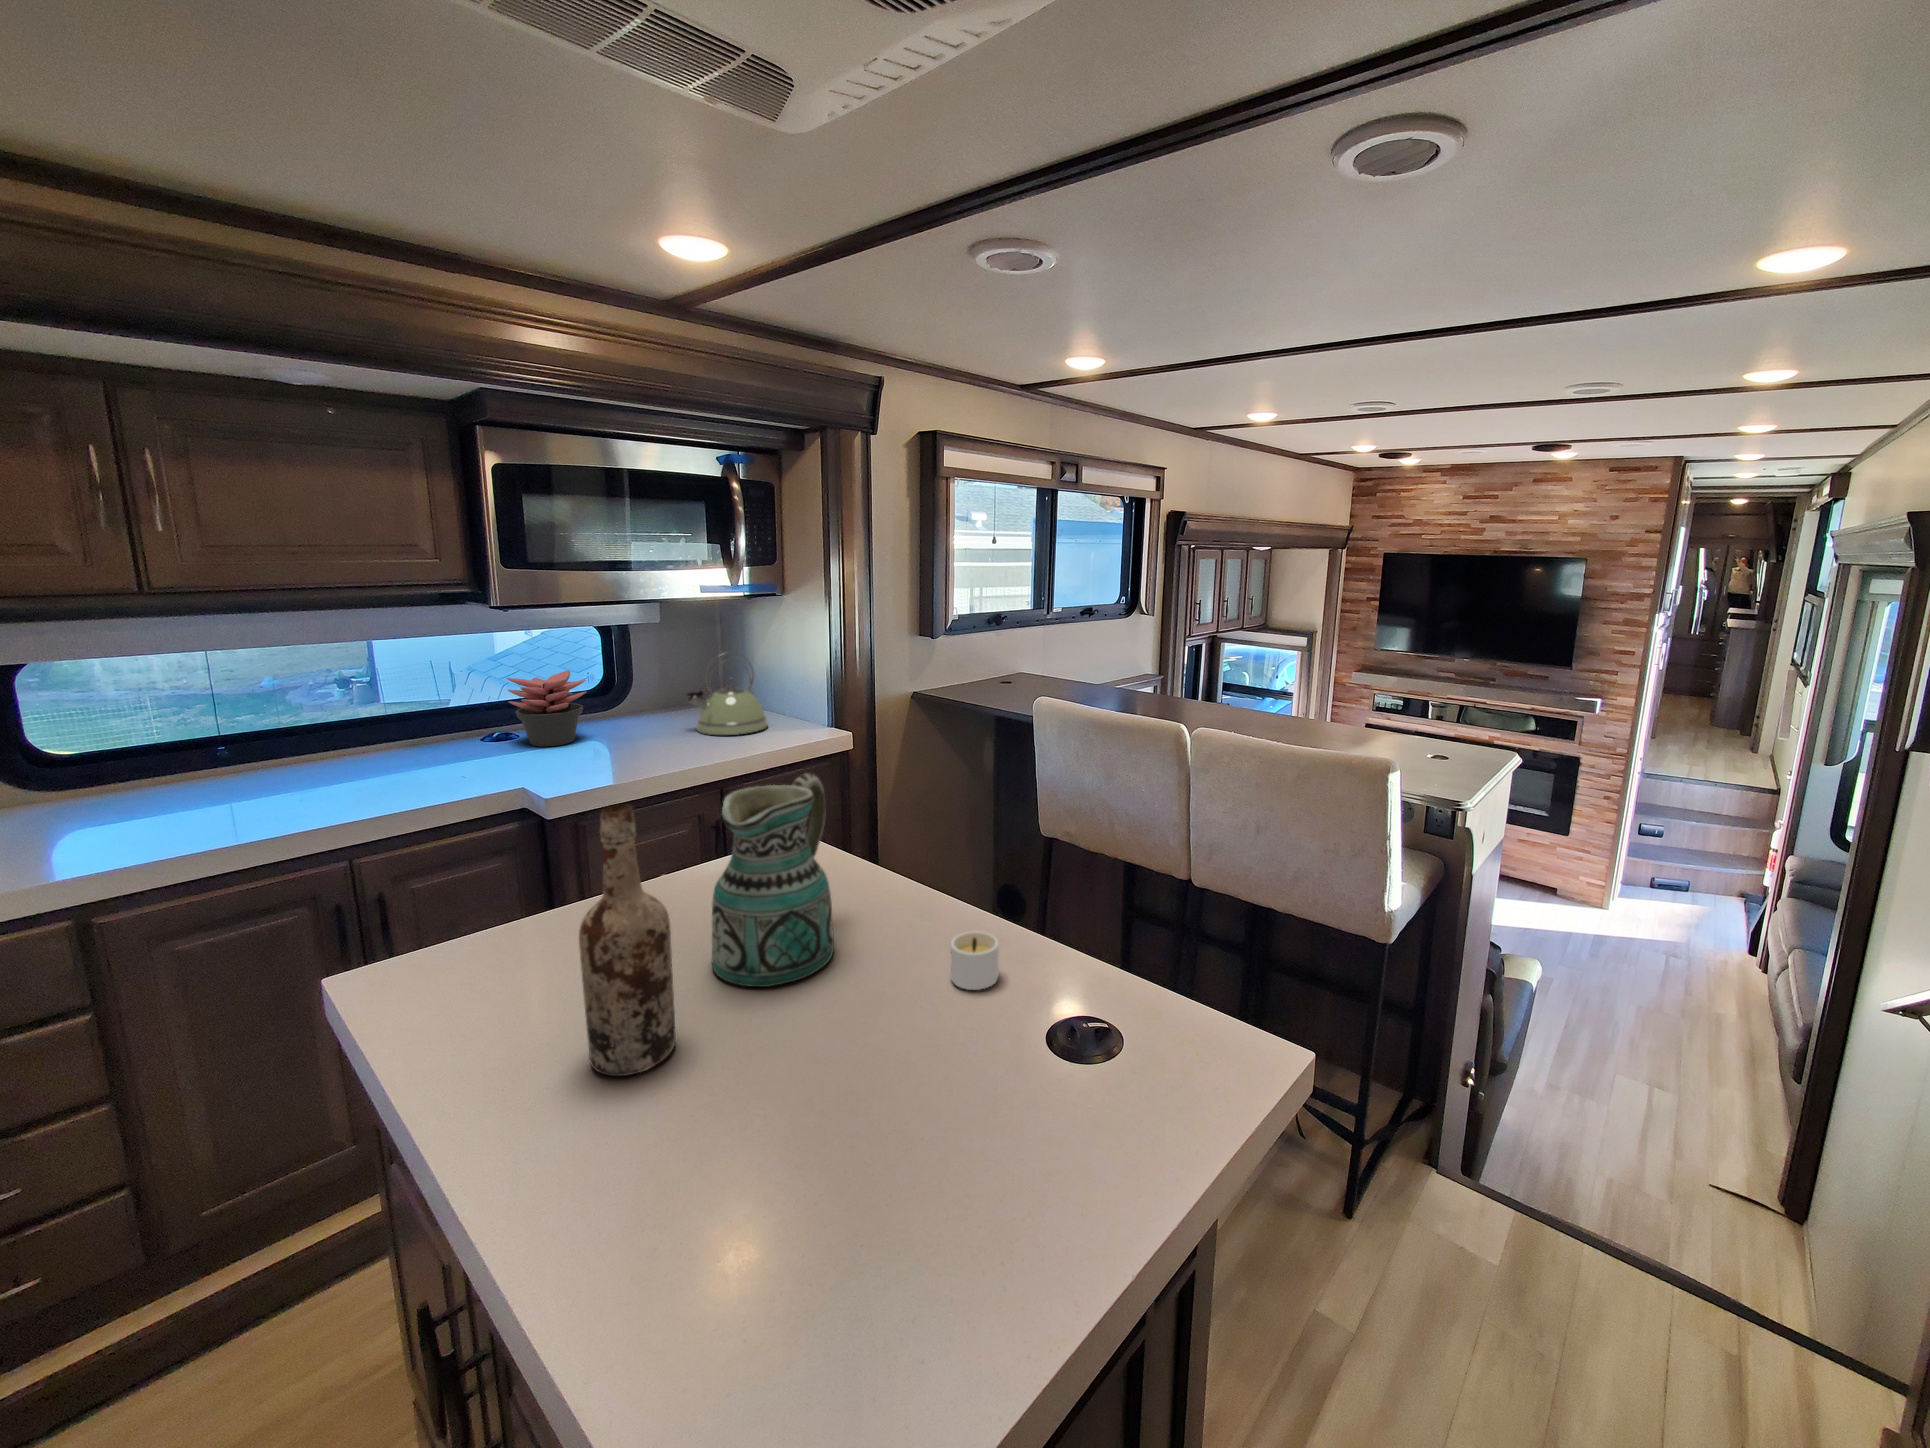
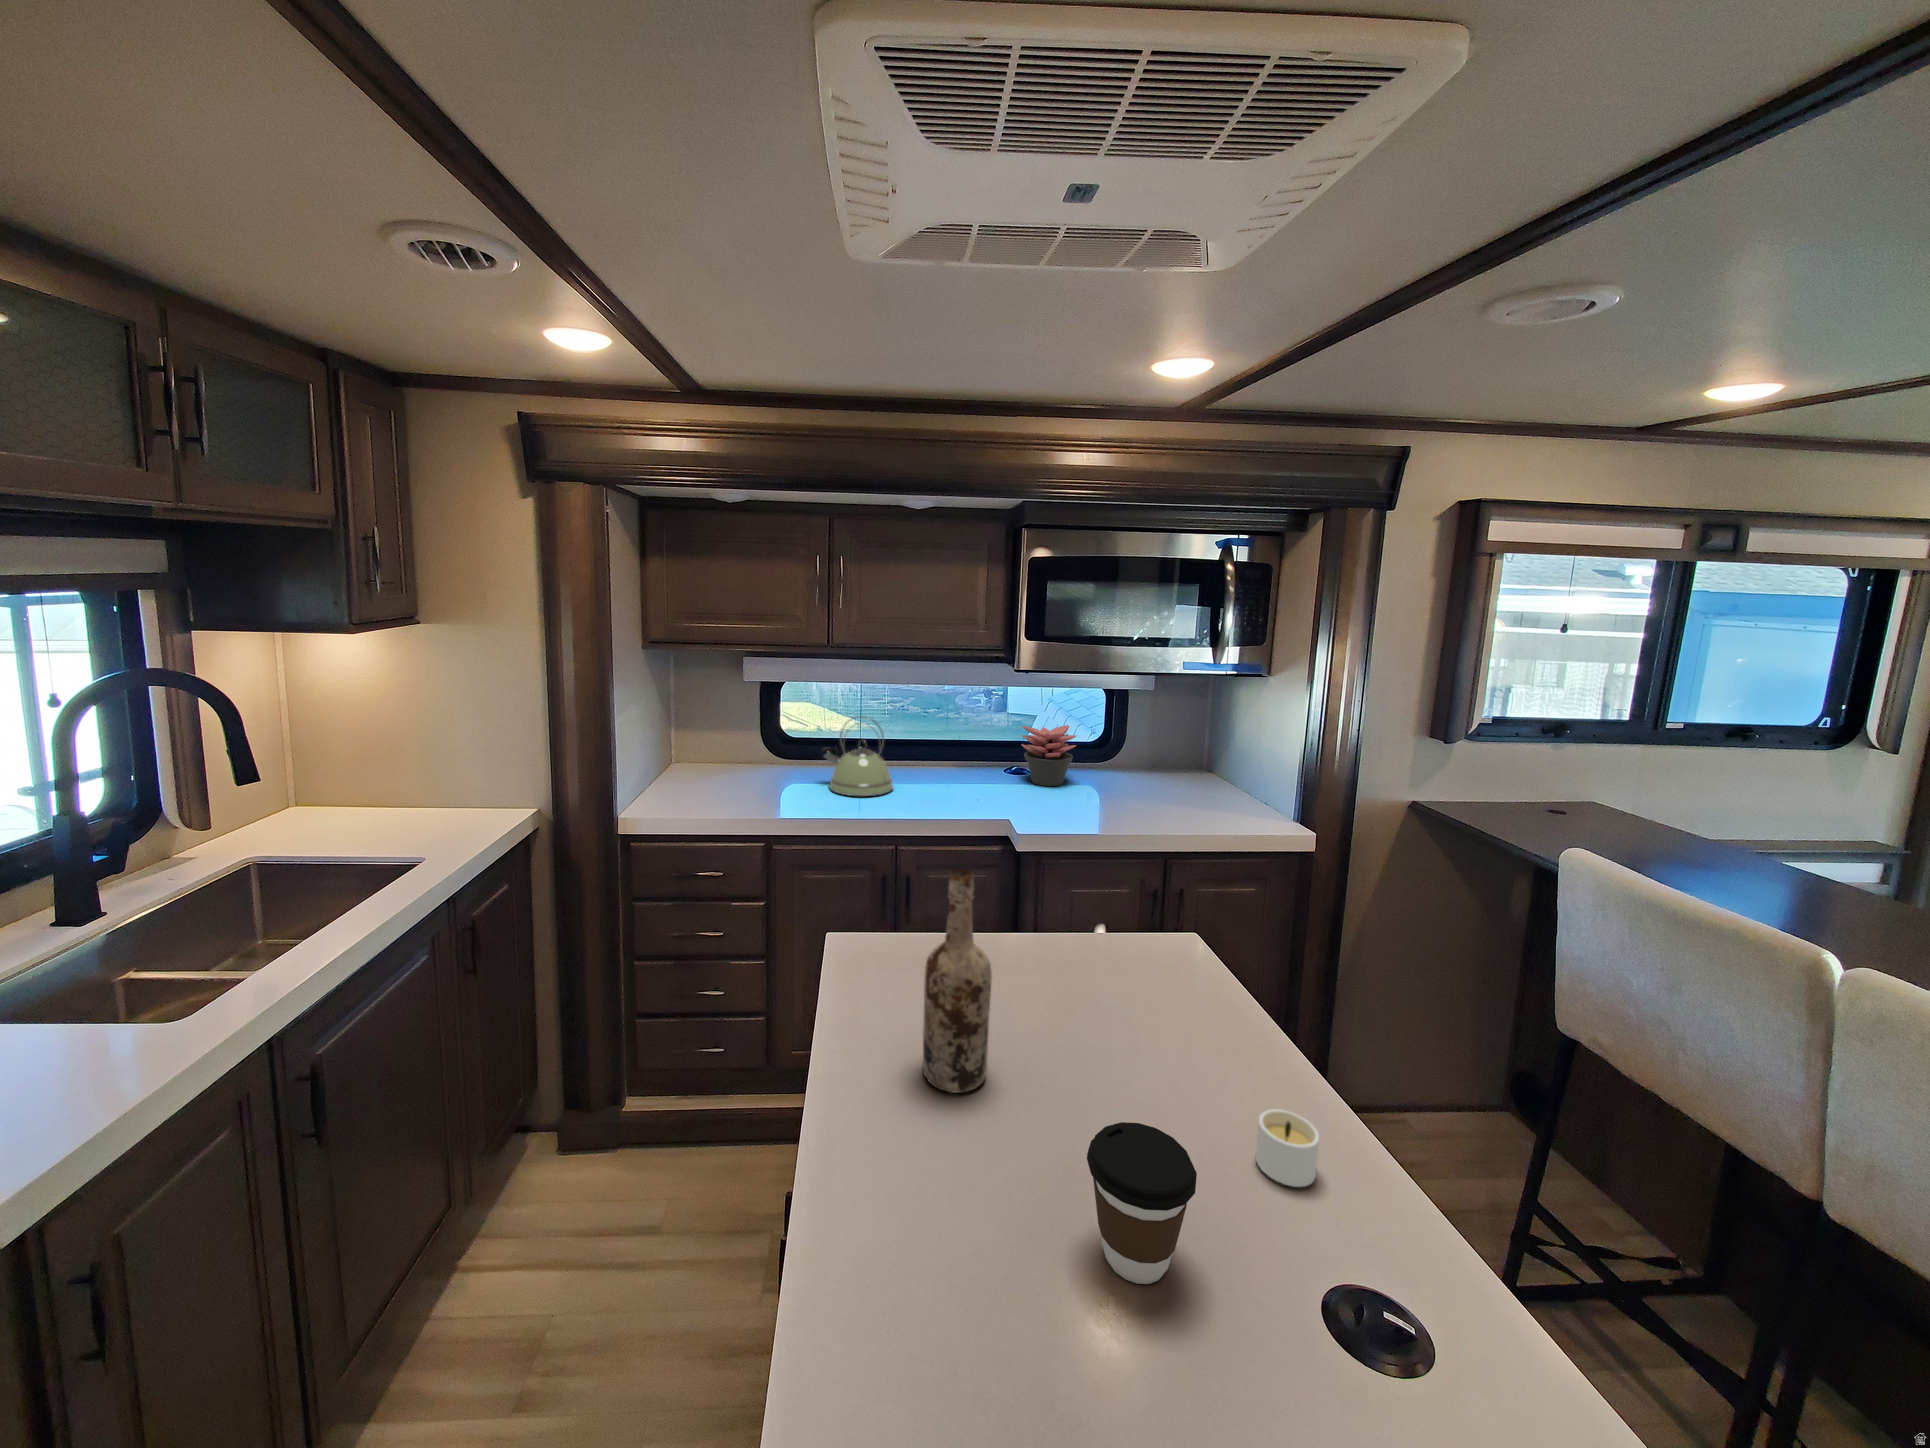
kettle: present [686,652,768,735] -> present [823,716,893,796]
ceramic pitcher: present [712,773,834,987] -> none [1046,878,1181,1076]
coffee cup: none [858,977,962,1121] -> present [1087,1122,1197,1284]

